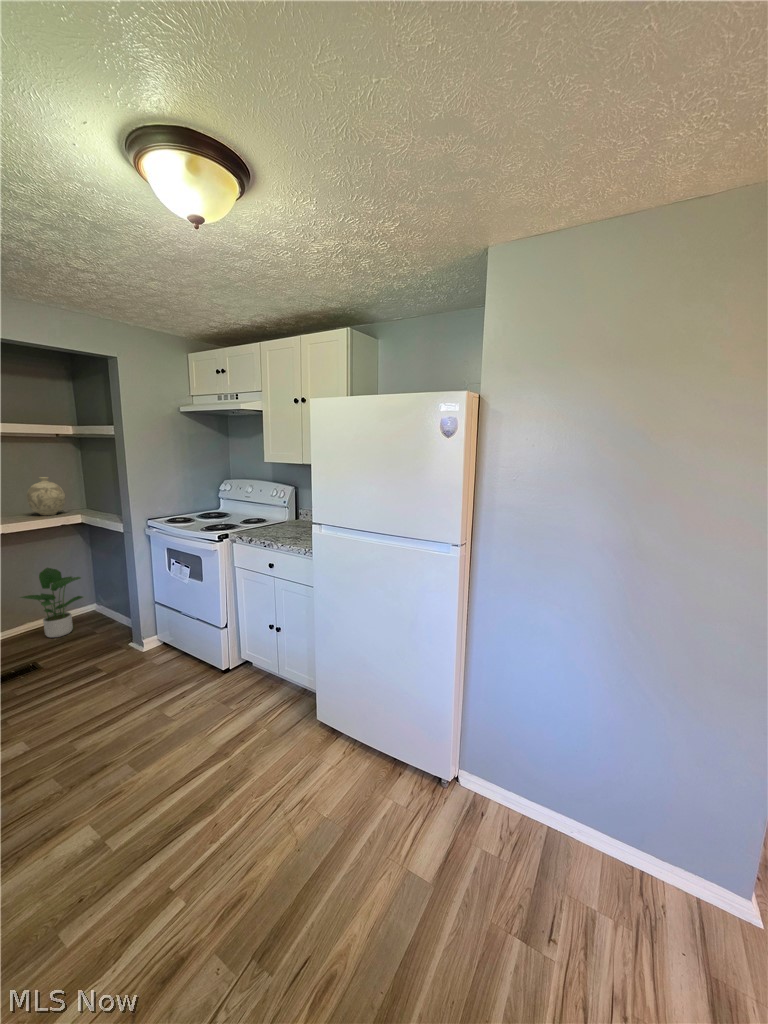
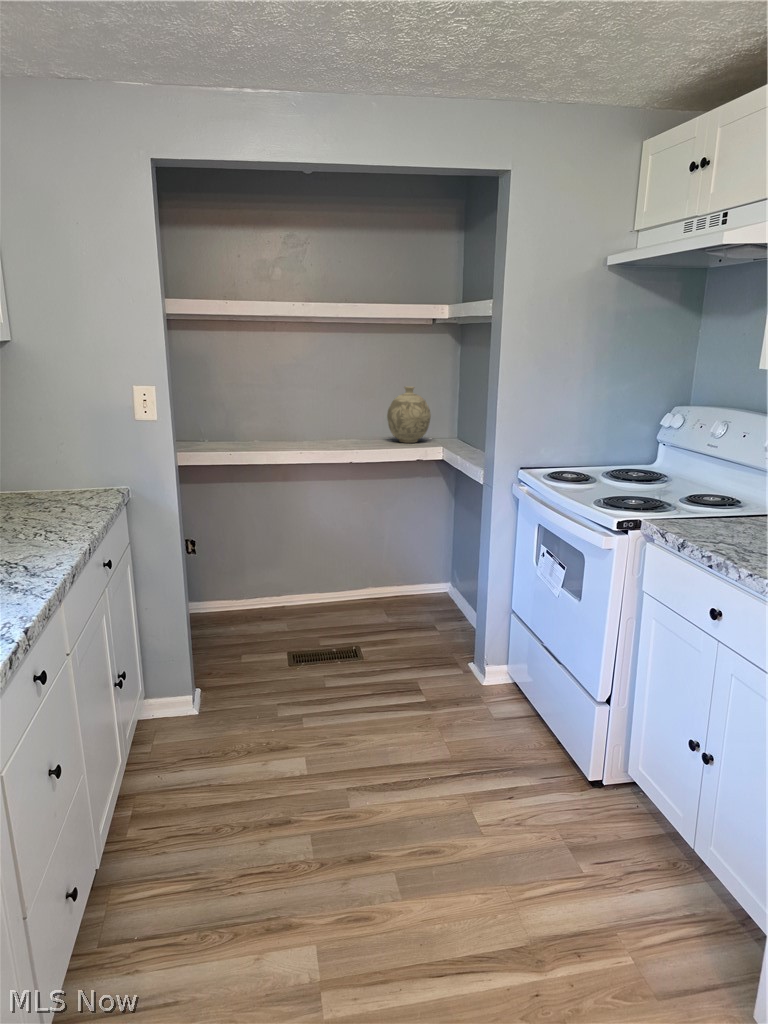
potted plant: present [21,568,83,638] -> none [362,517,433,617]

